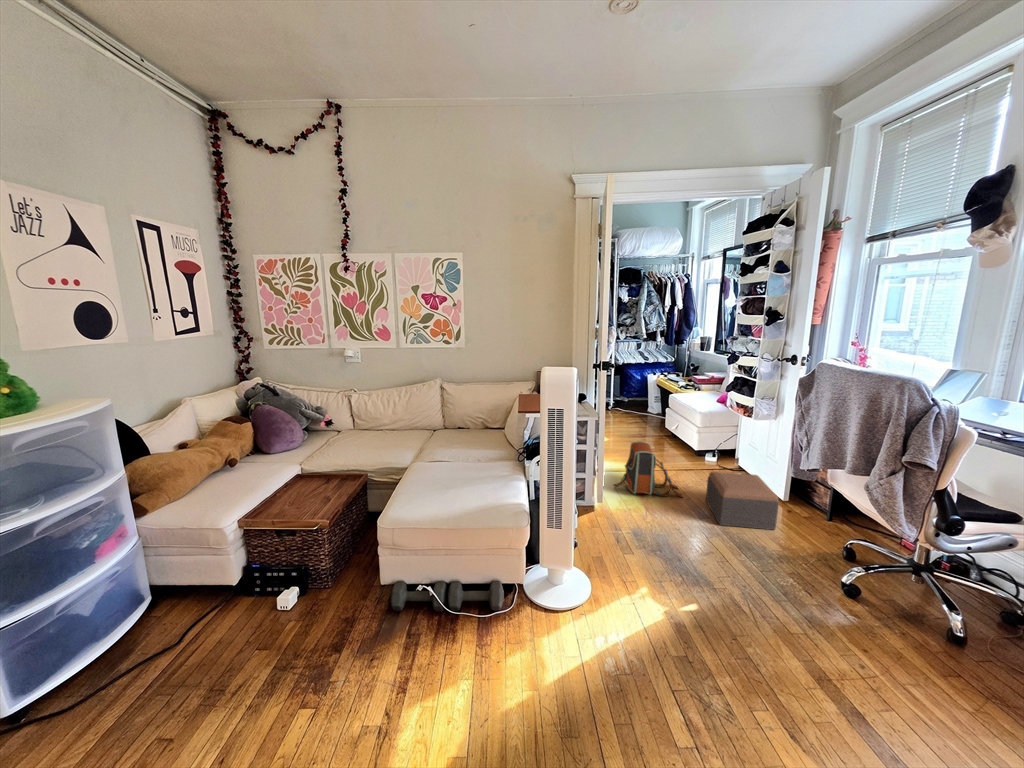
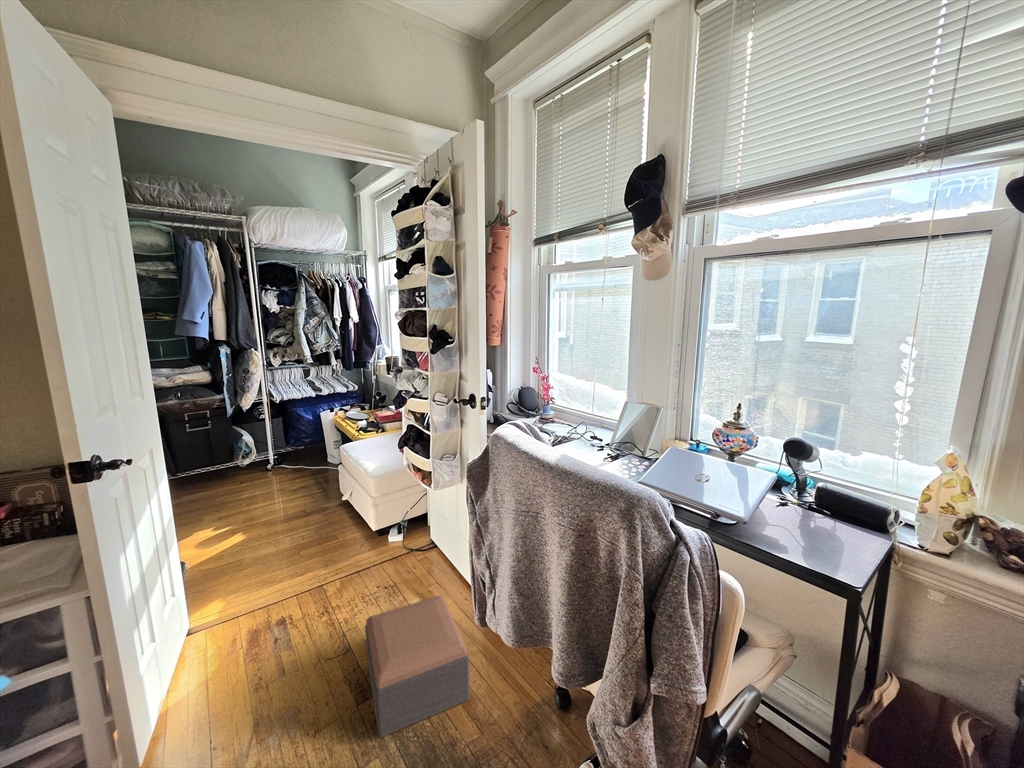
backpack: present [613,441,683,498] -> none [177,586,329,716]

